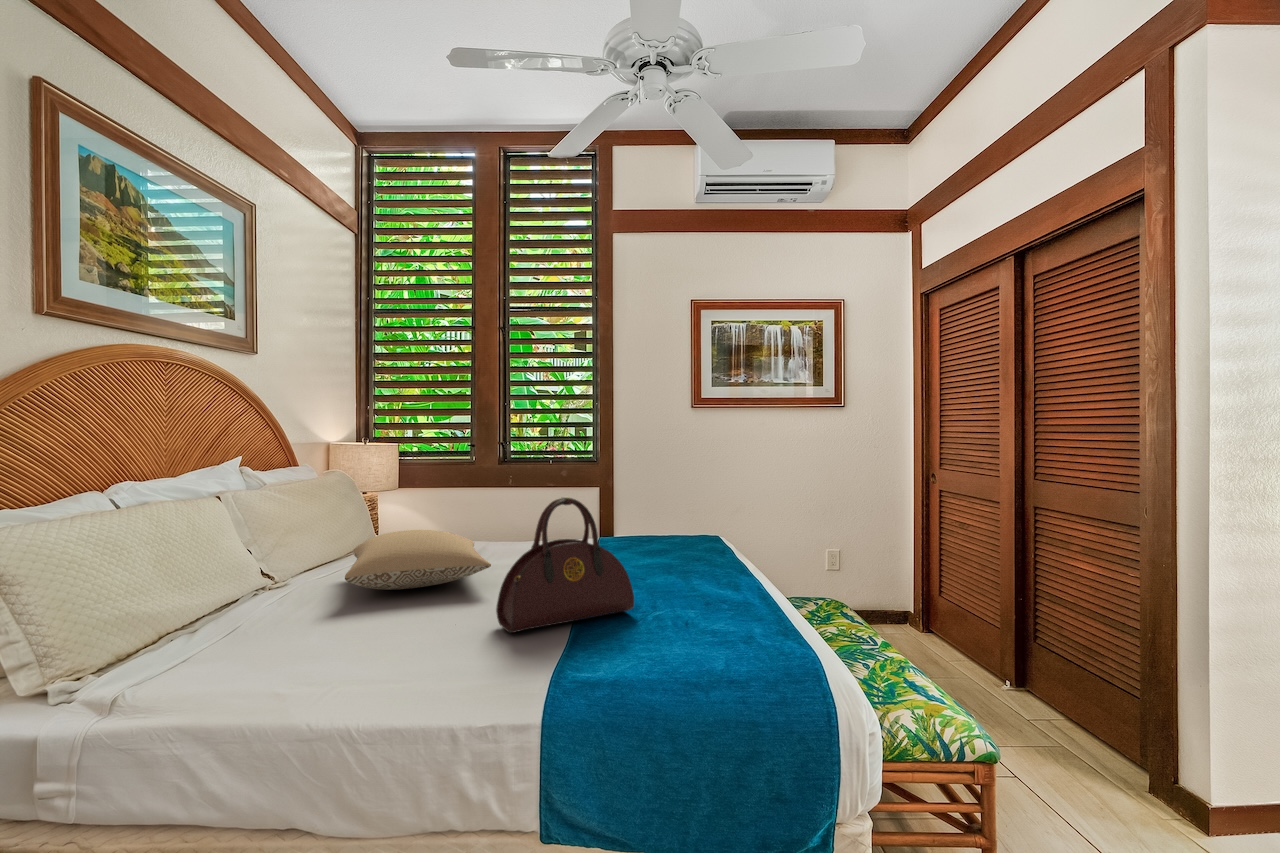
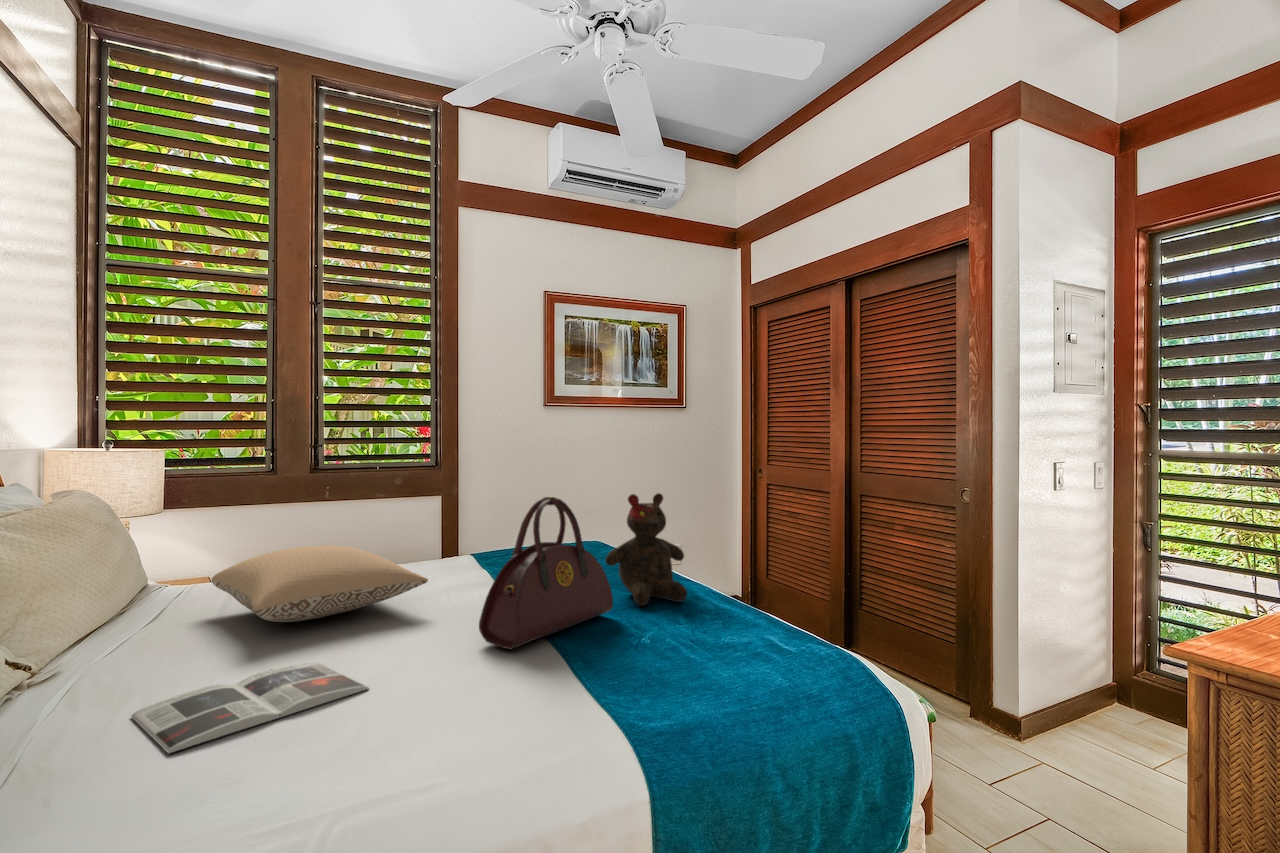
teddy bear: none [651,497,734,608] -> present [605,493,687,605]
magazine: none [212,623,378,675] -> present [131,663,369,753]

